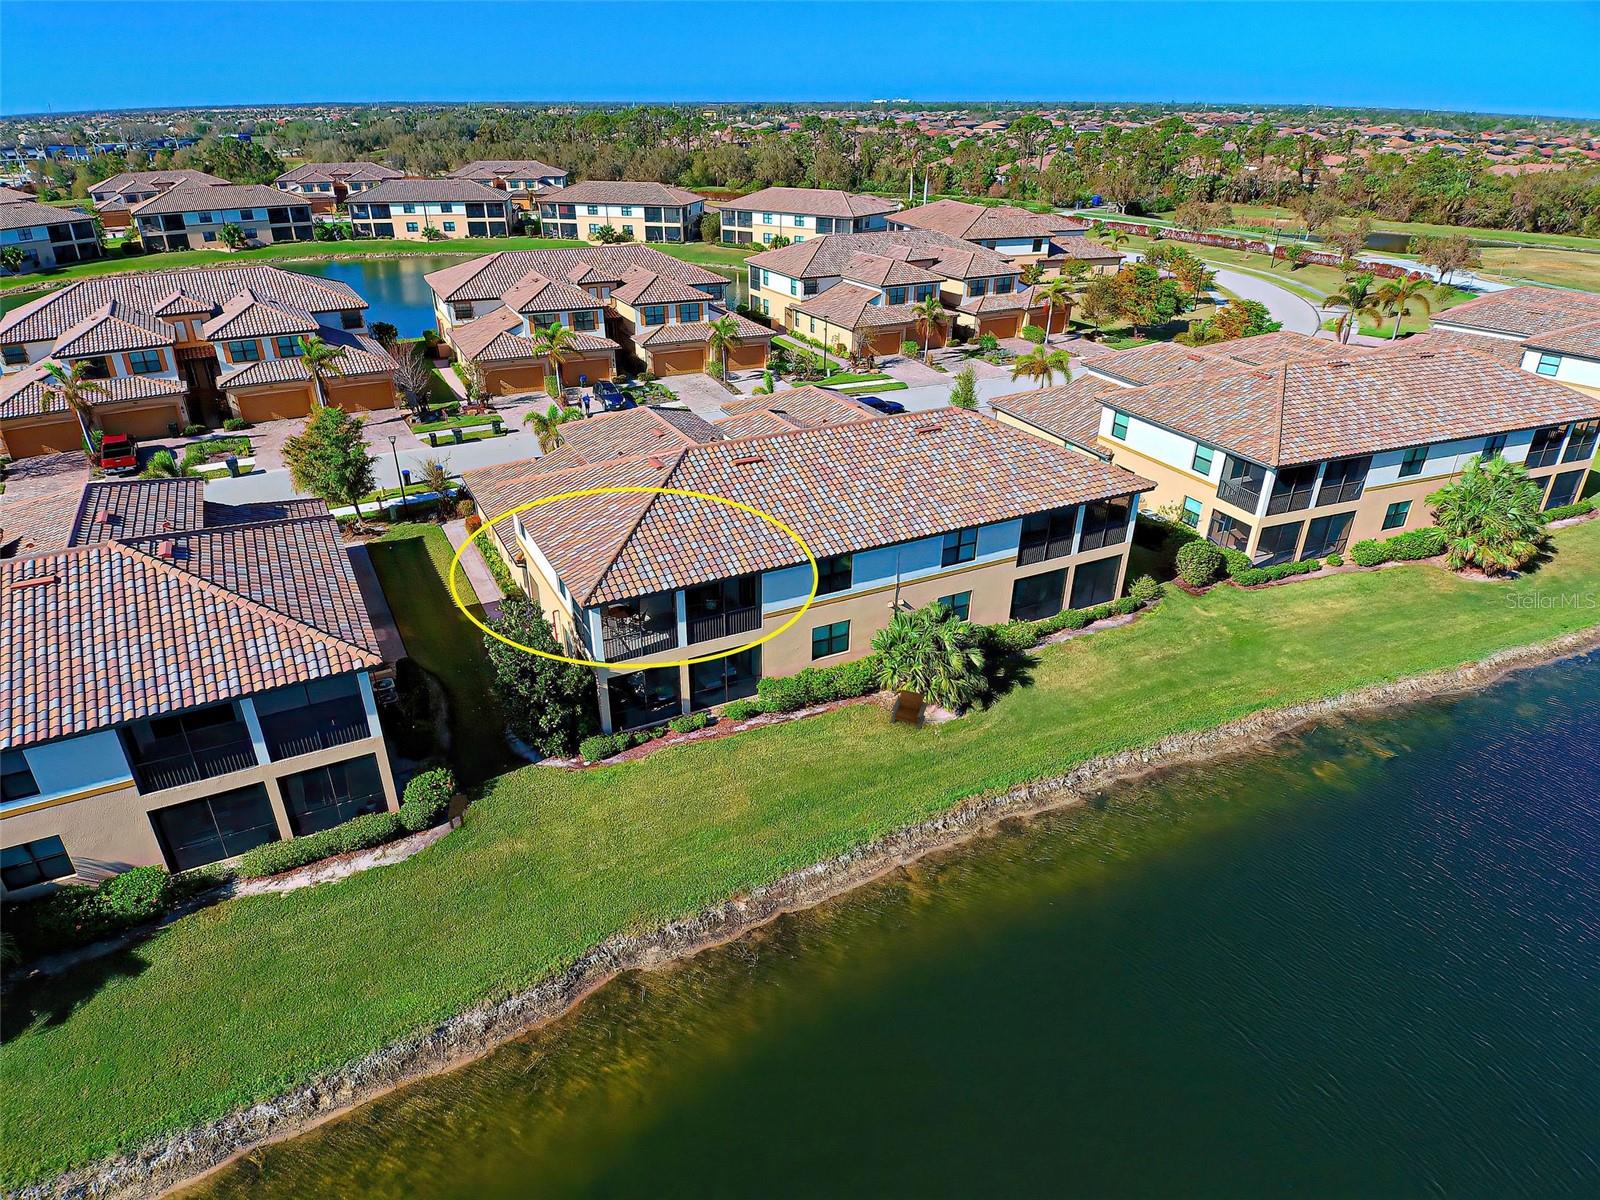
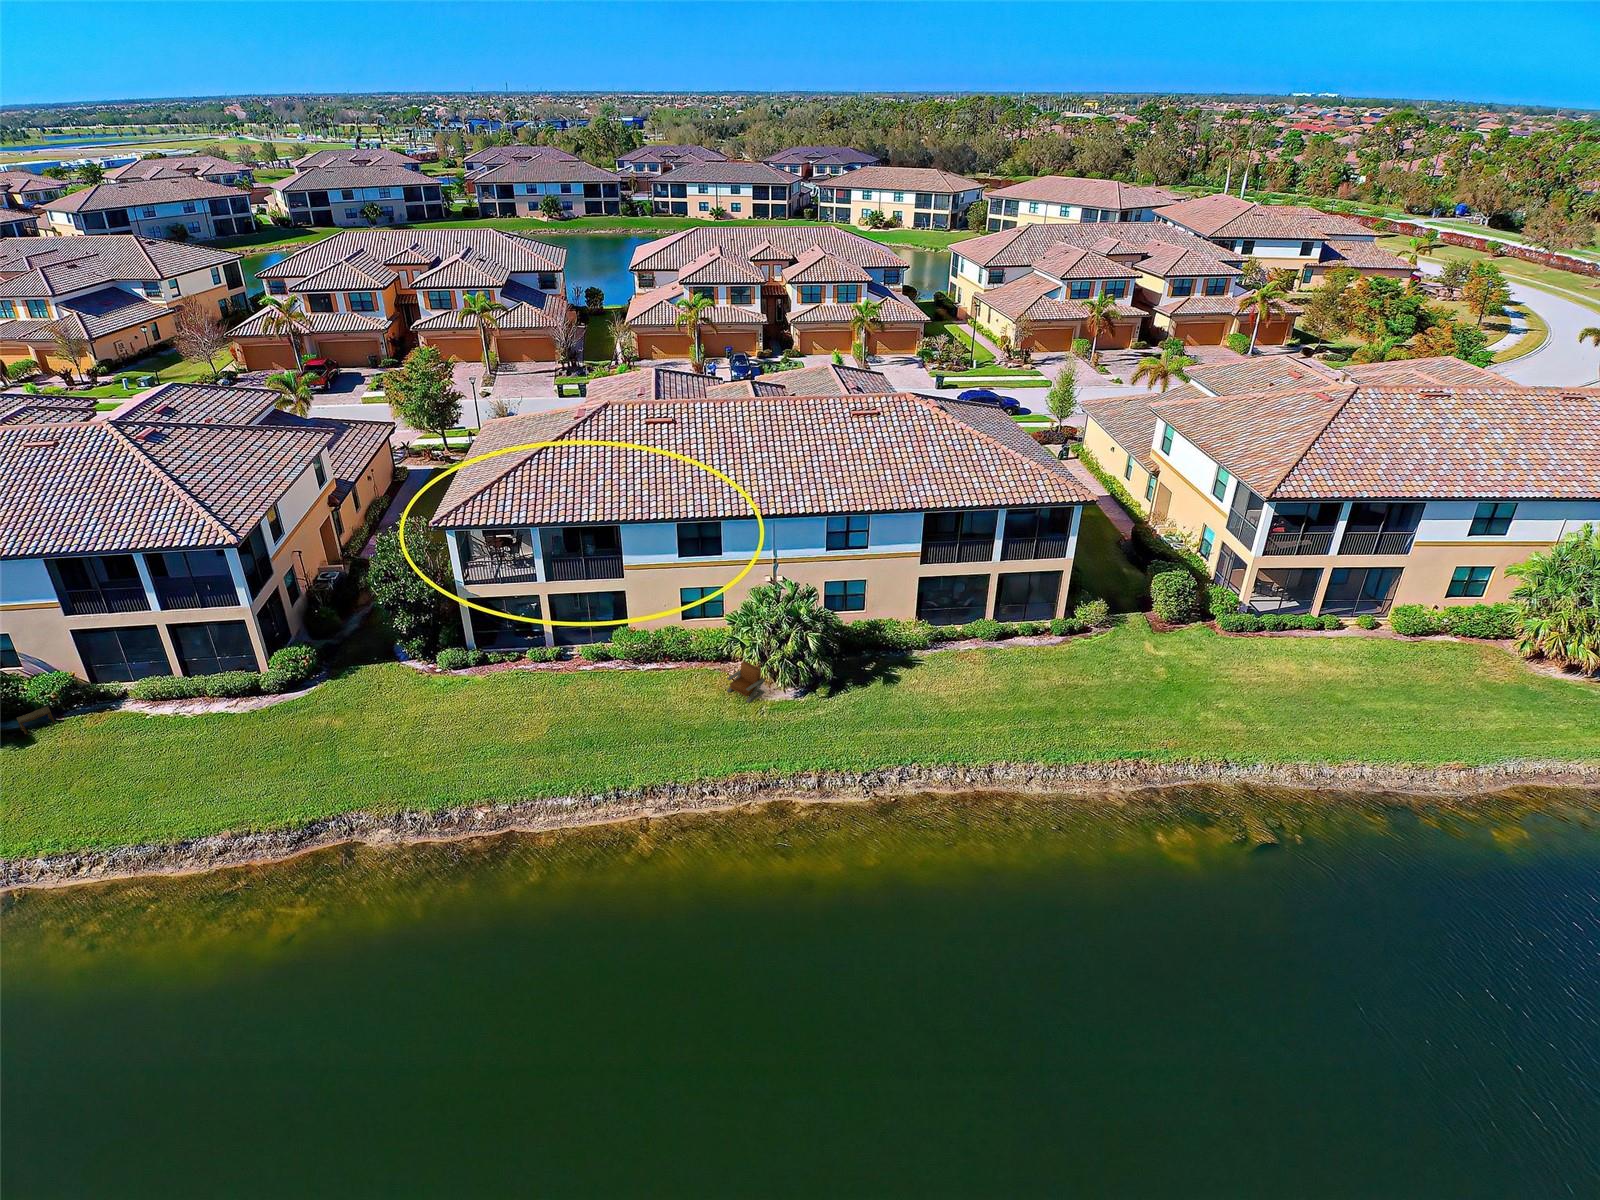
bench: present [448,795,467,829] -> present [17,706,55,734]

